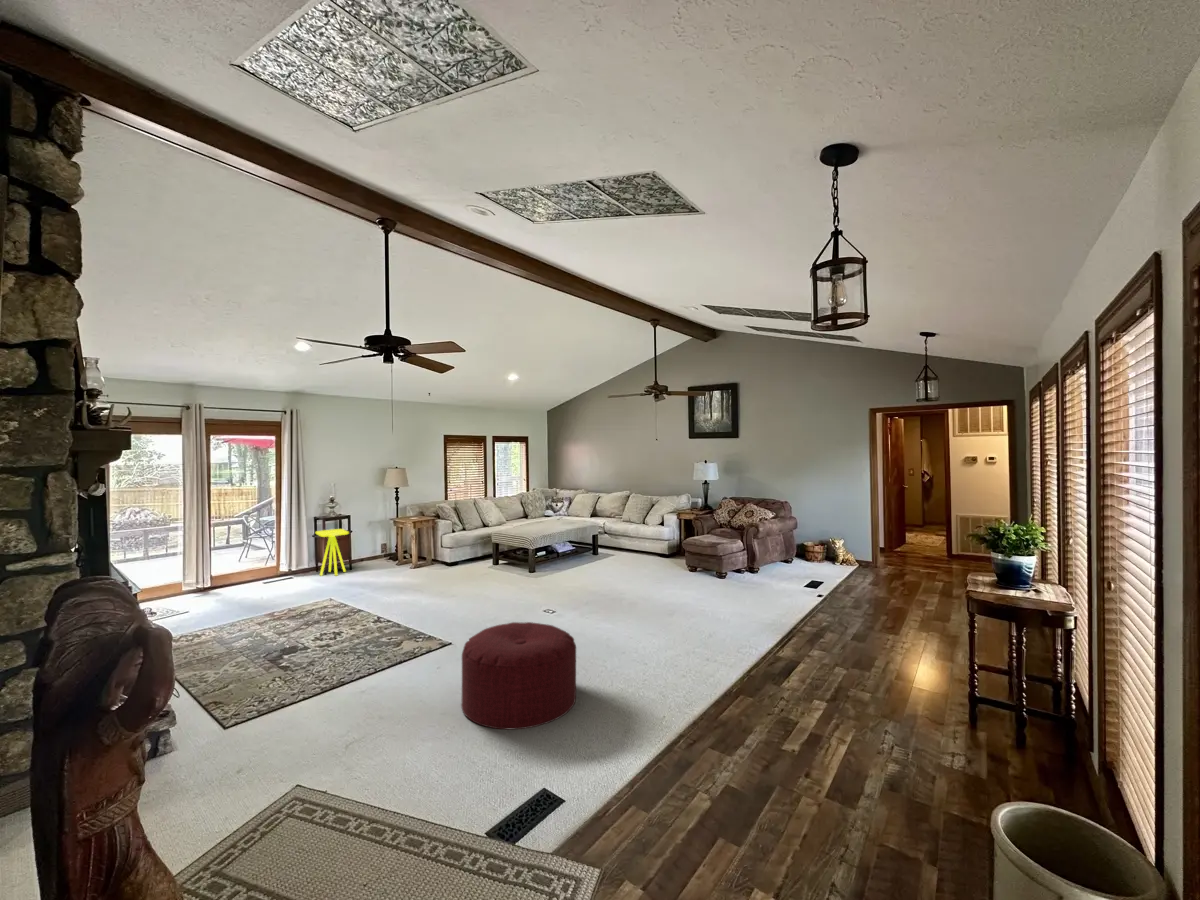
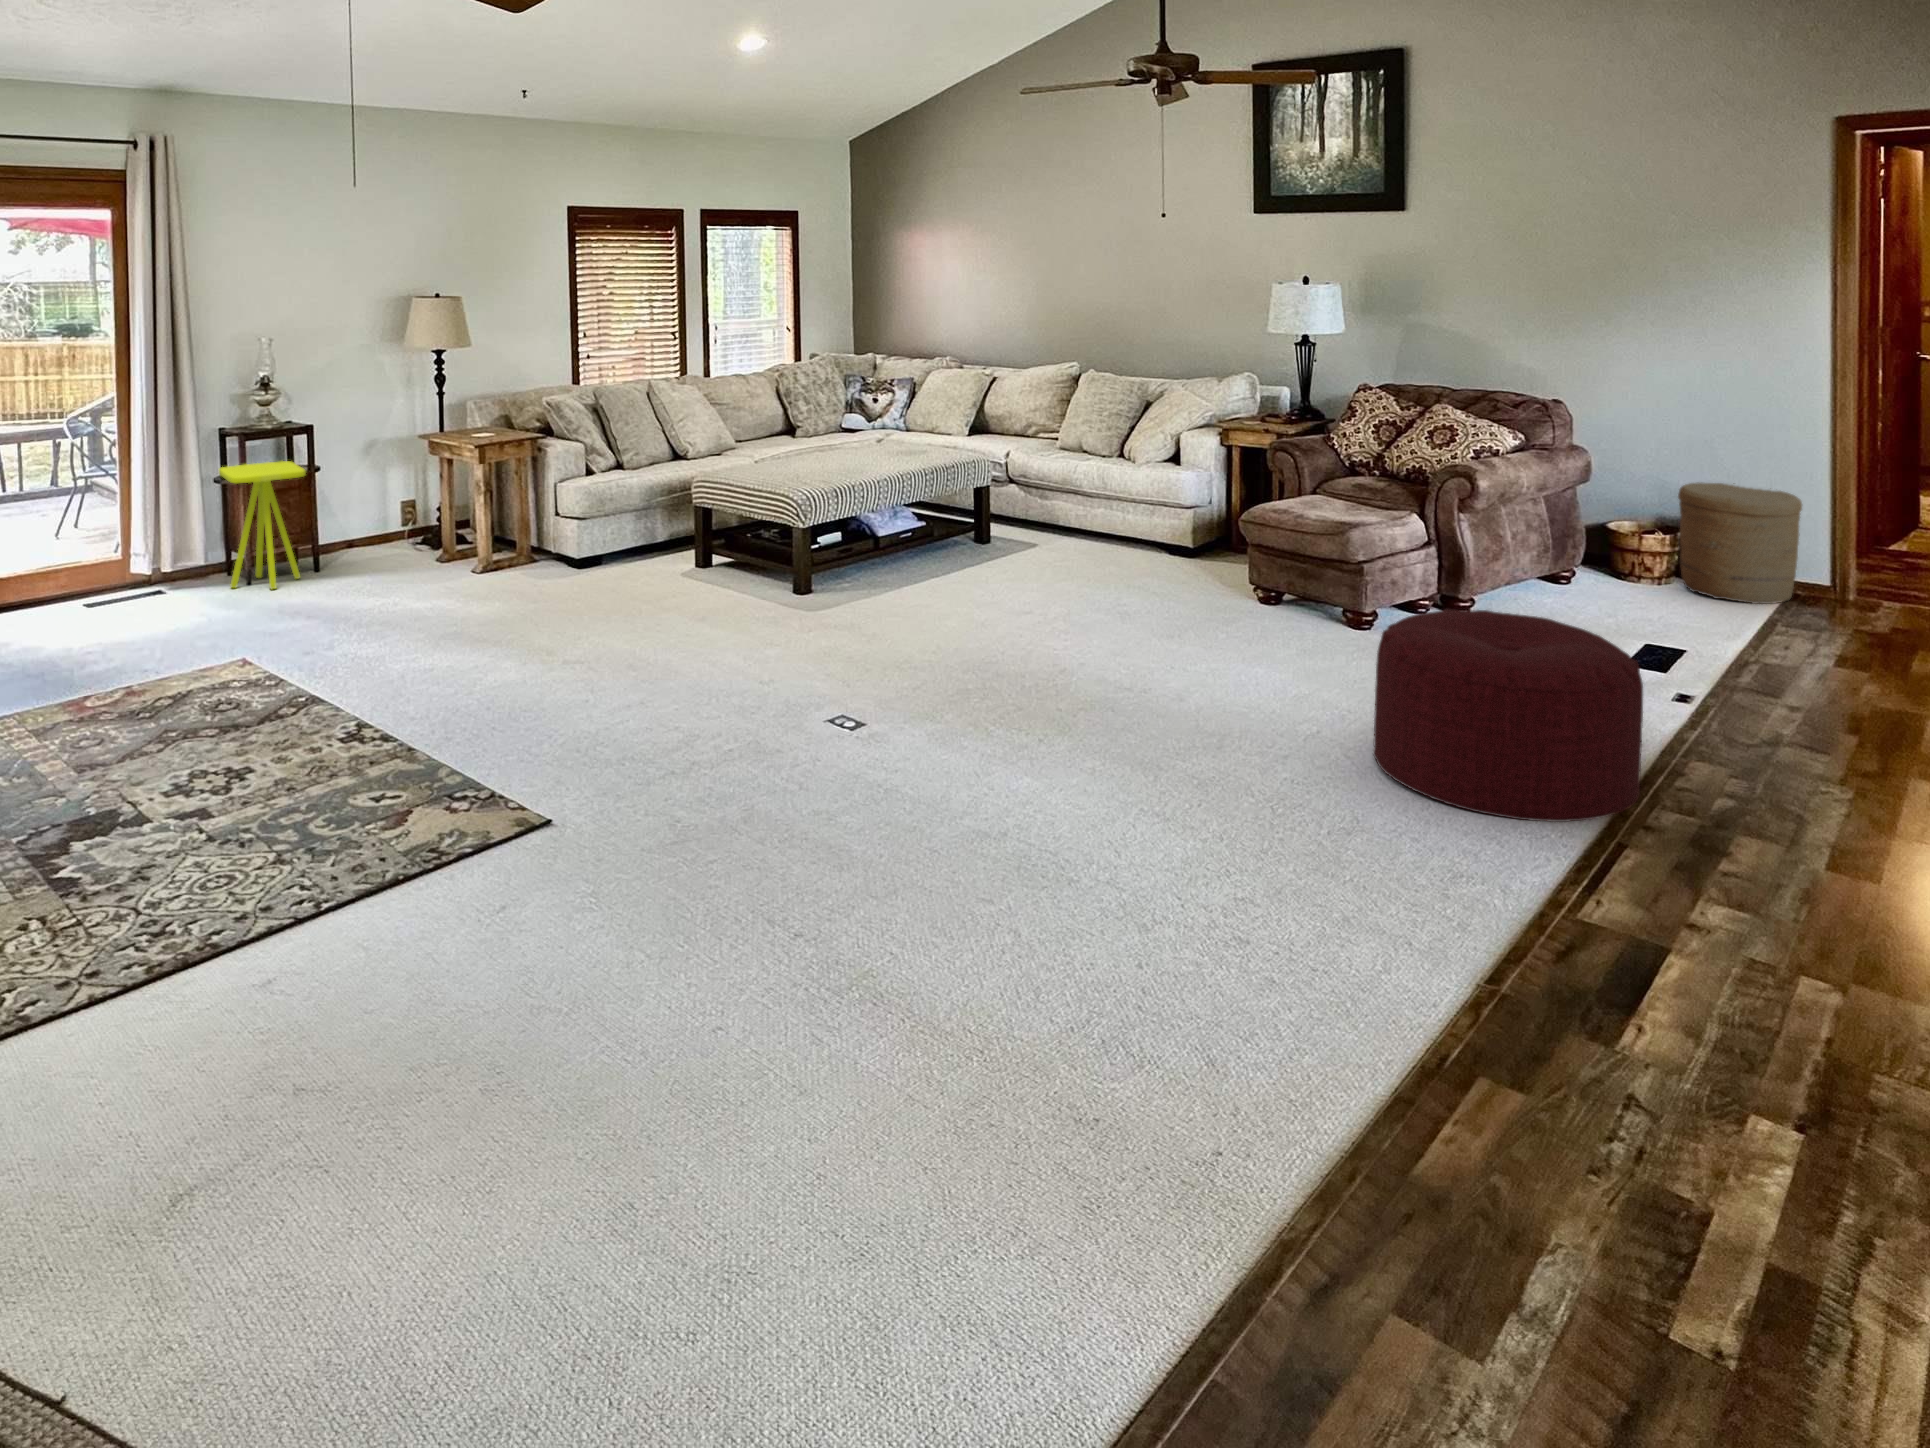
woven basket: none [826,528,864,568] -> present [1678,482,1802,604]
ottoman: present [461,622,576,730] -> present [1373,609,1643,822]

